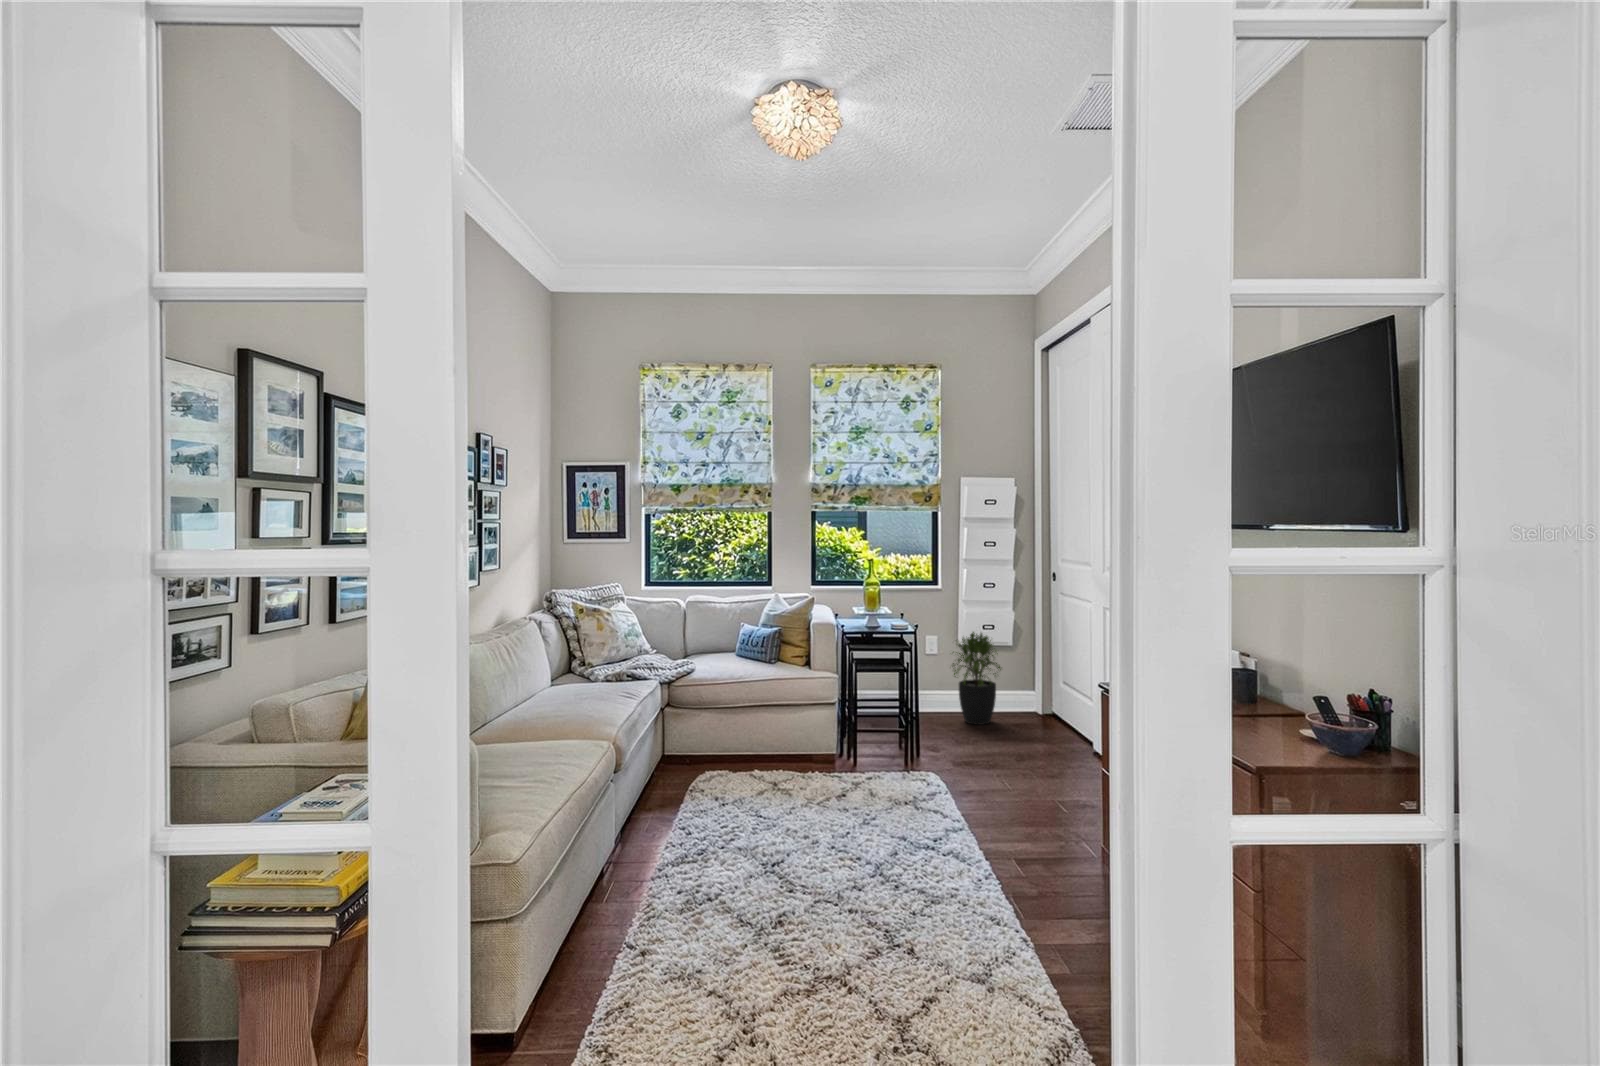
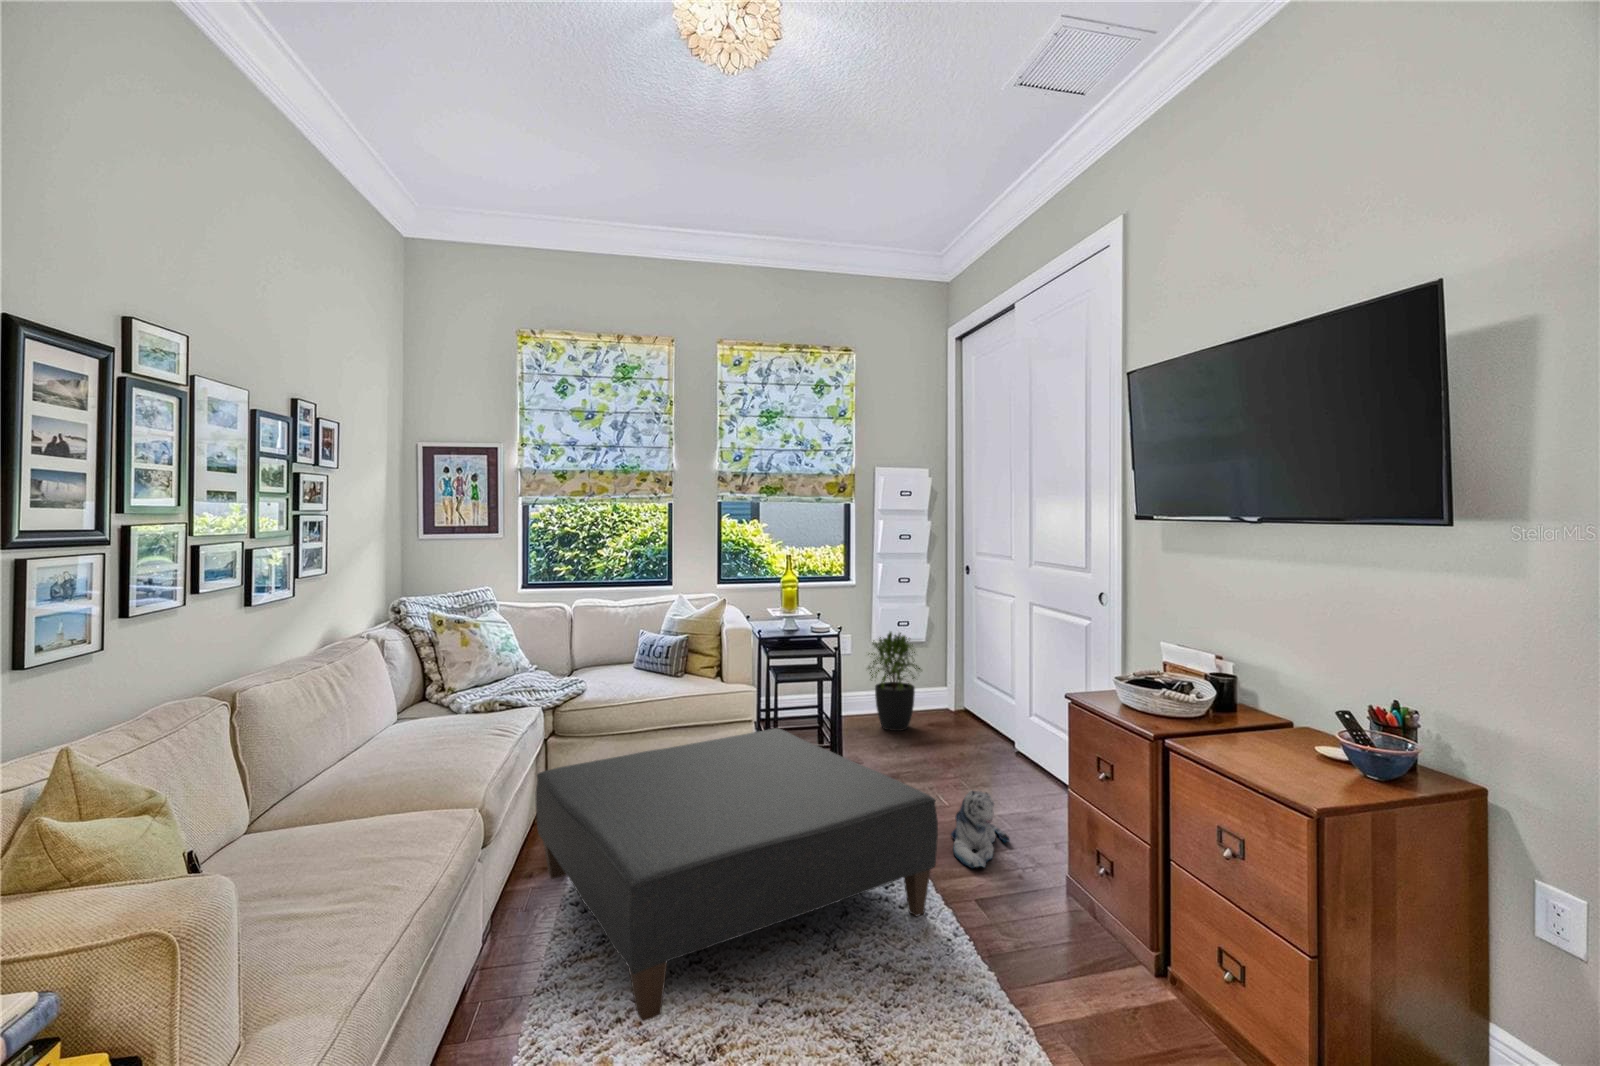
ottoman: none [654,708,968,899] -> present [535,728,938,1022]
plush toy: none [996,764,1049,828] -> present [951,791,1009,868]

